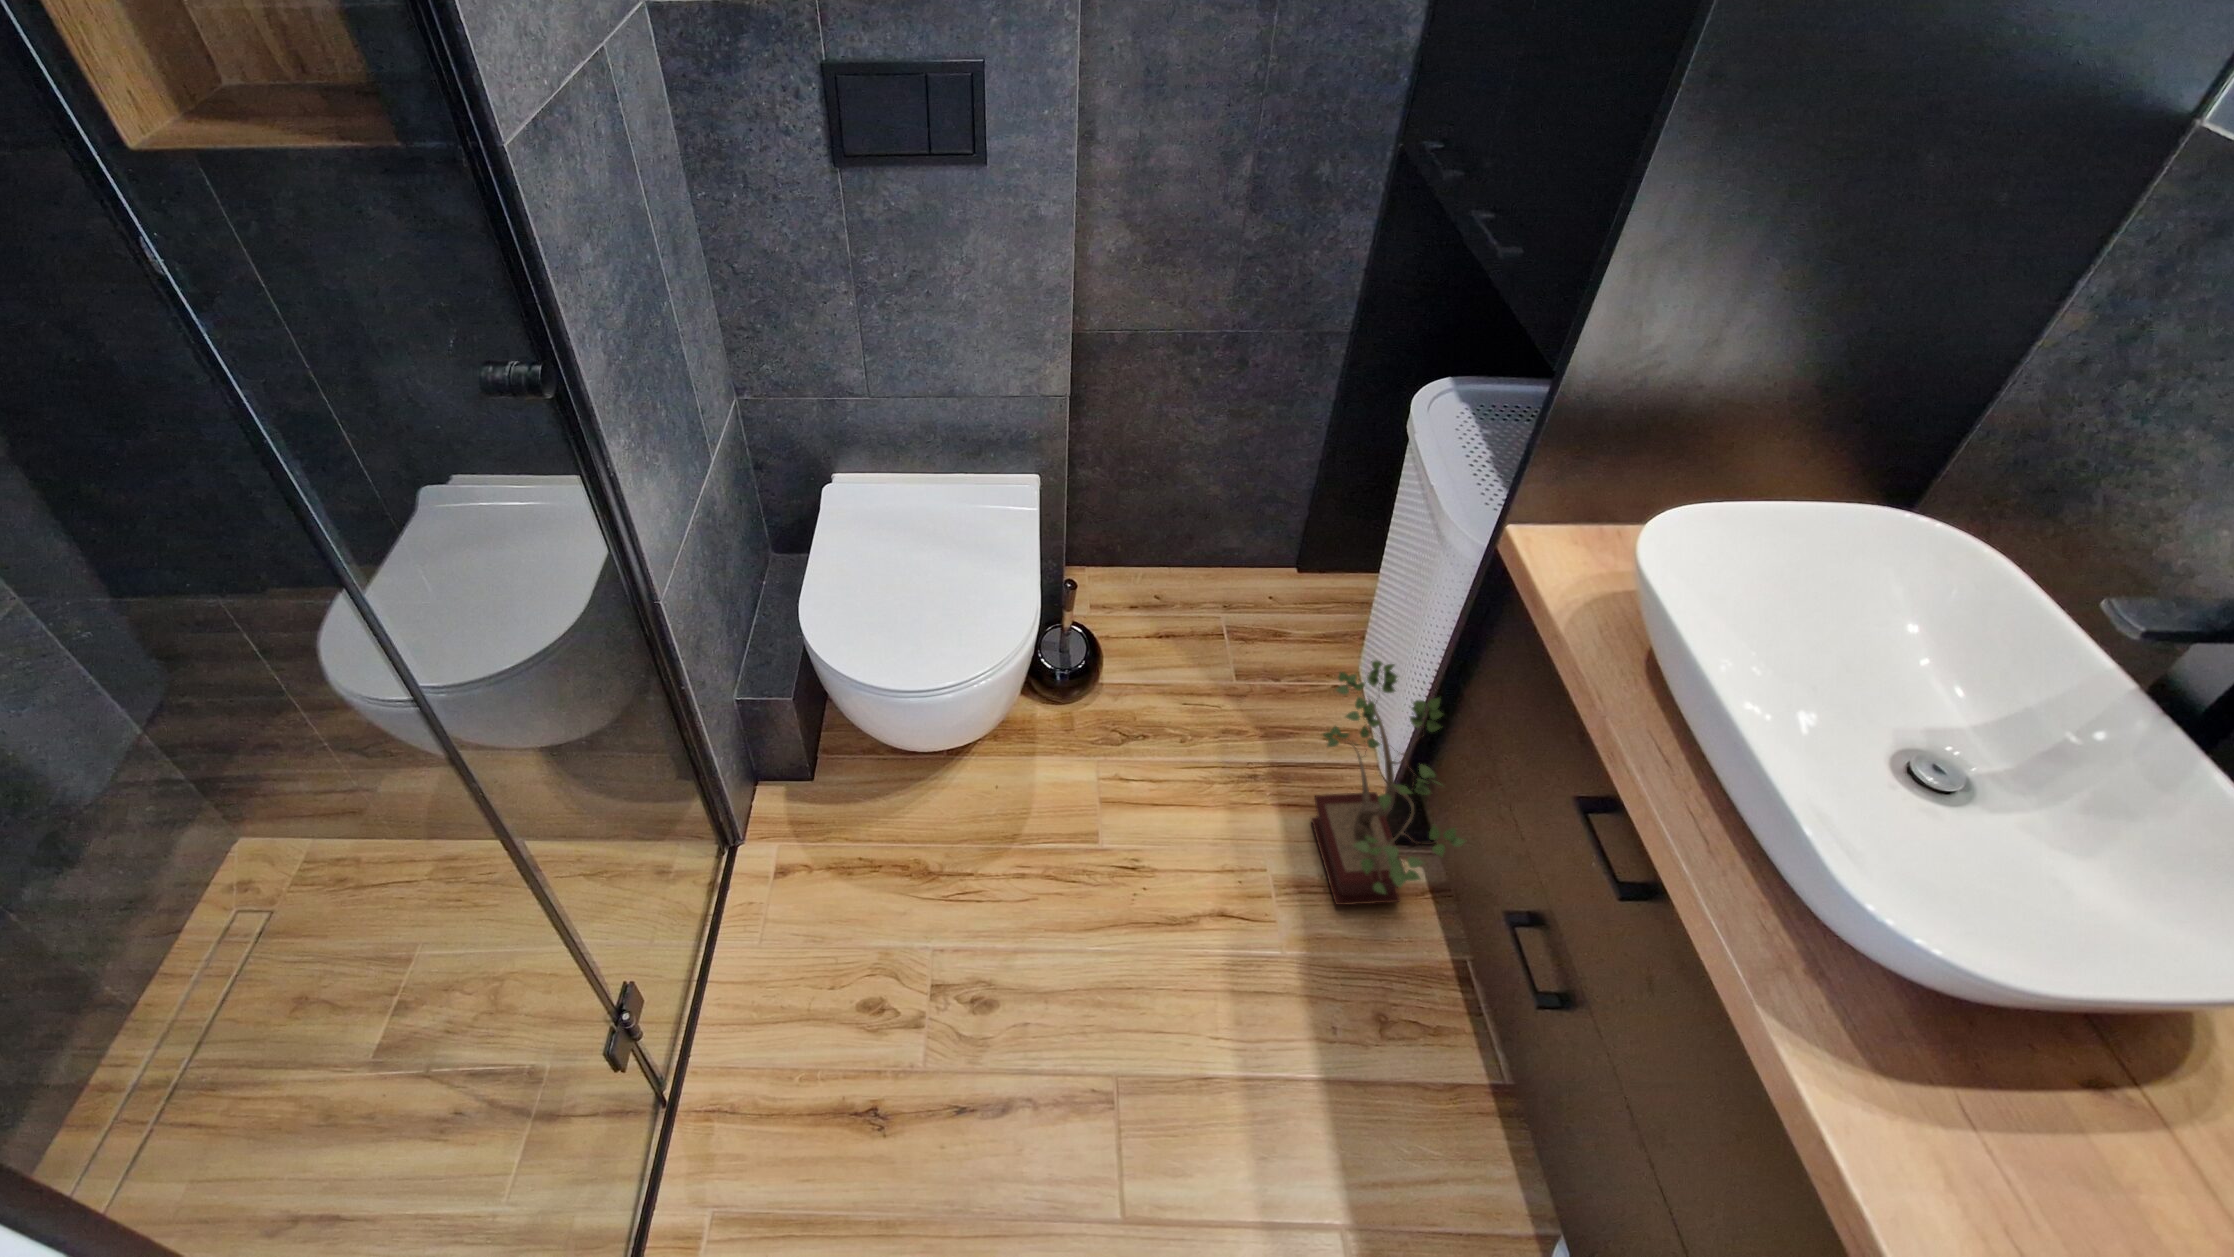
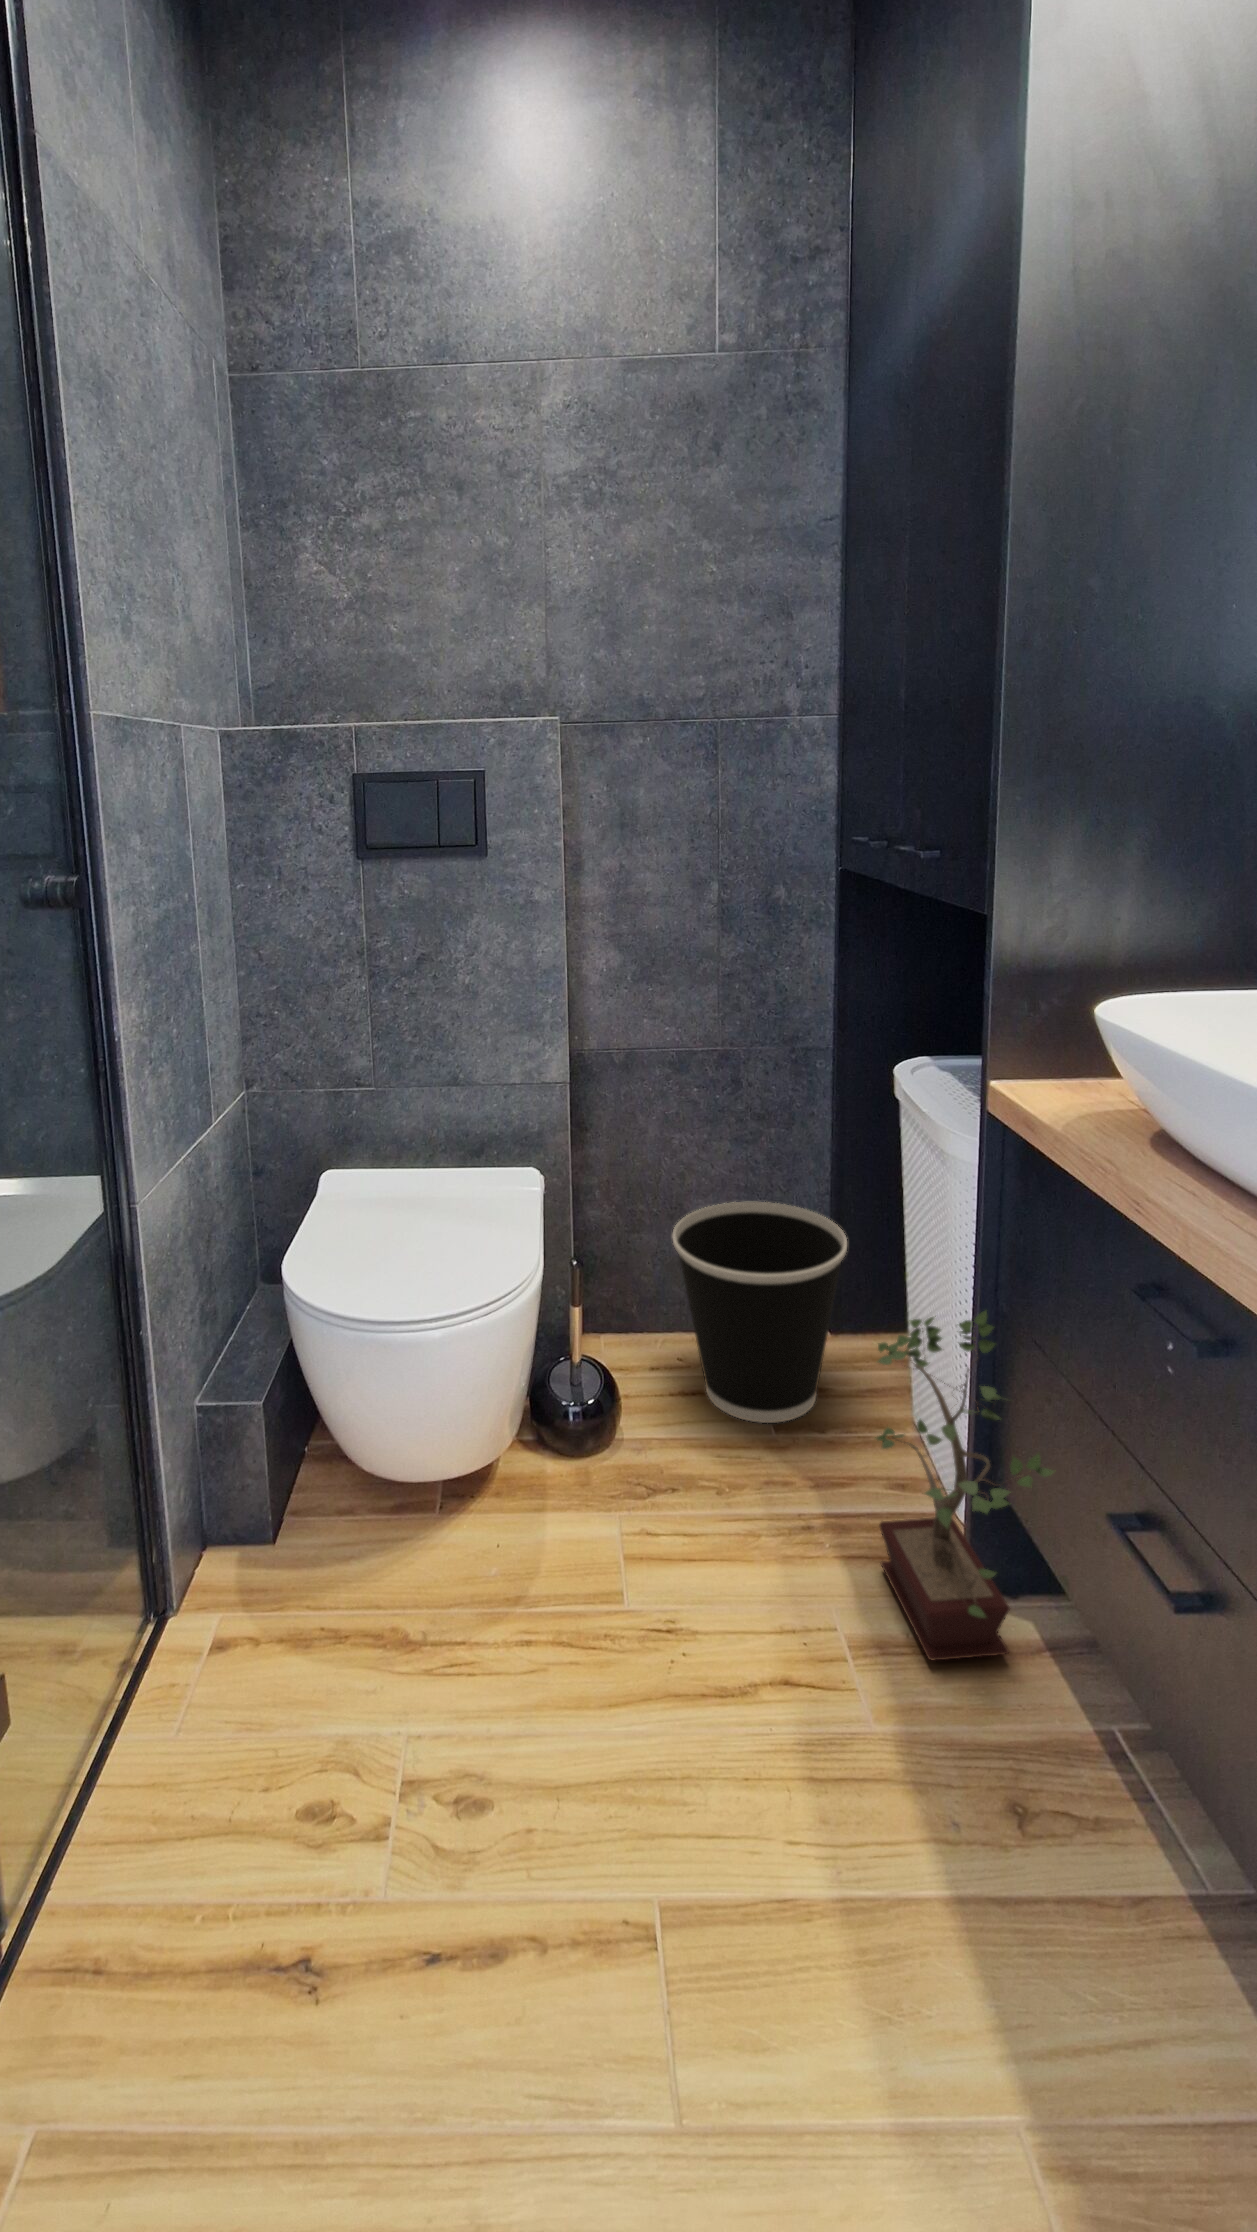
wastebasket: none [1161,474,1328,673] -> present [672,1202,847,1423]

